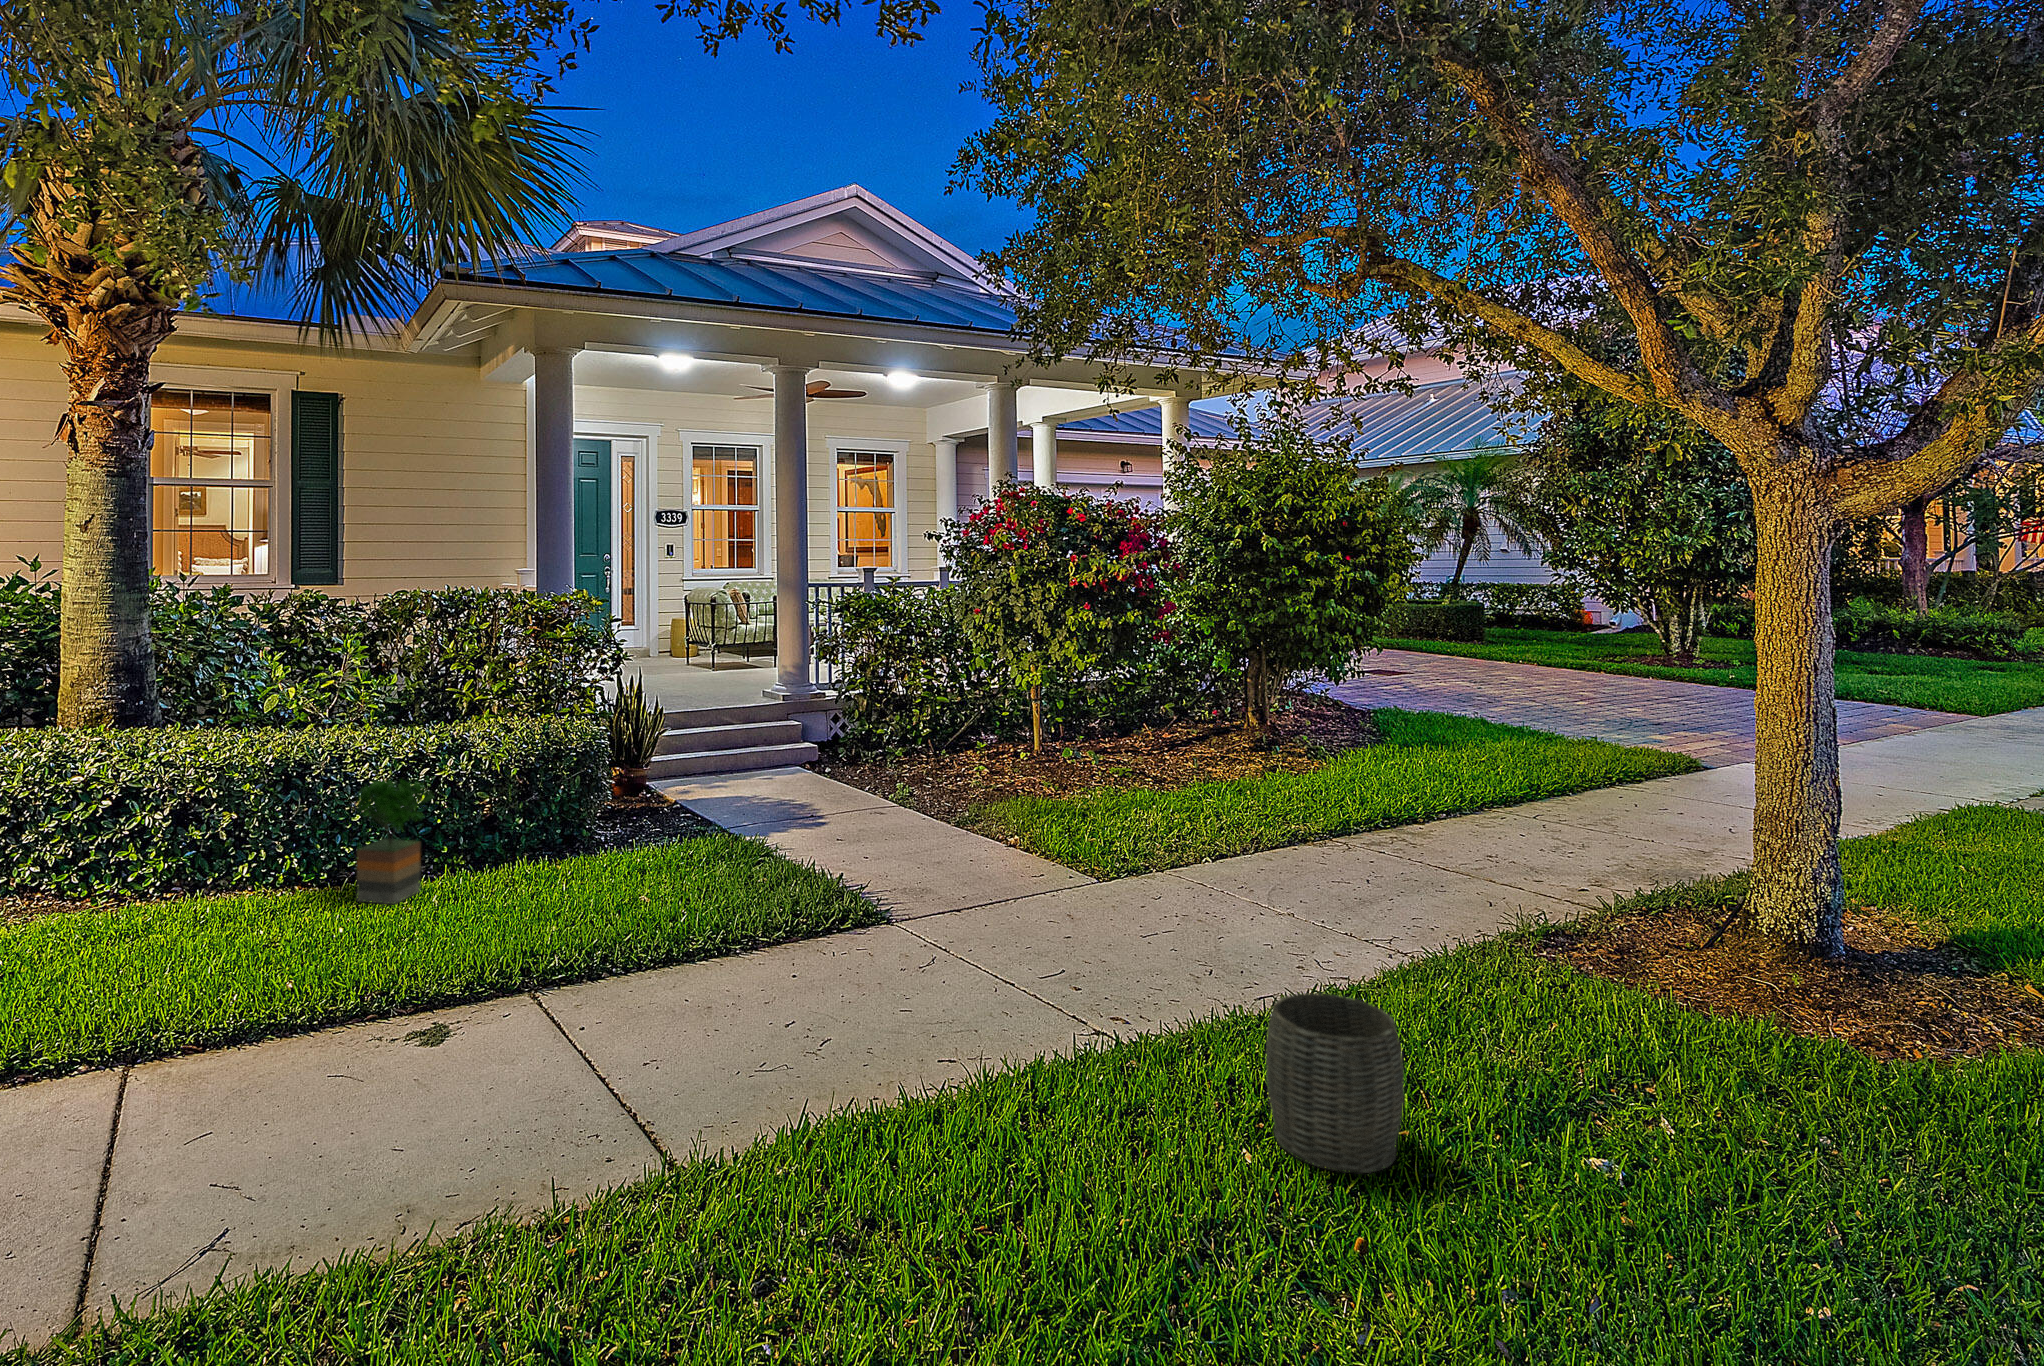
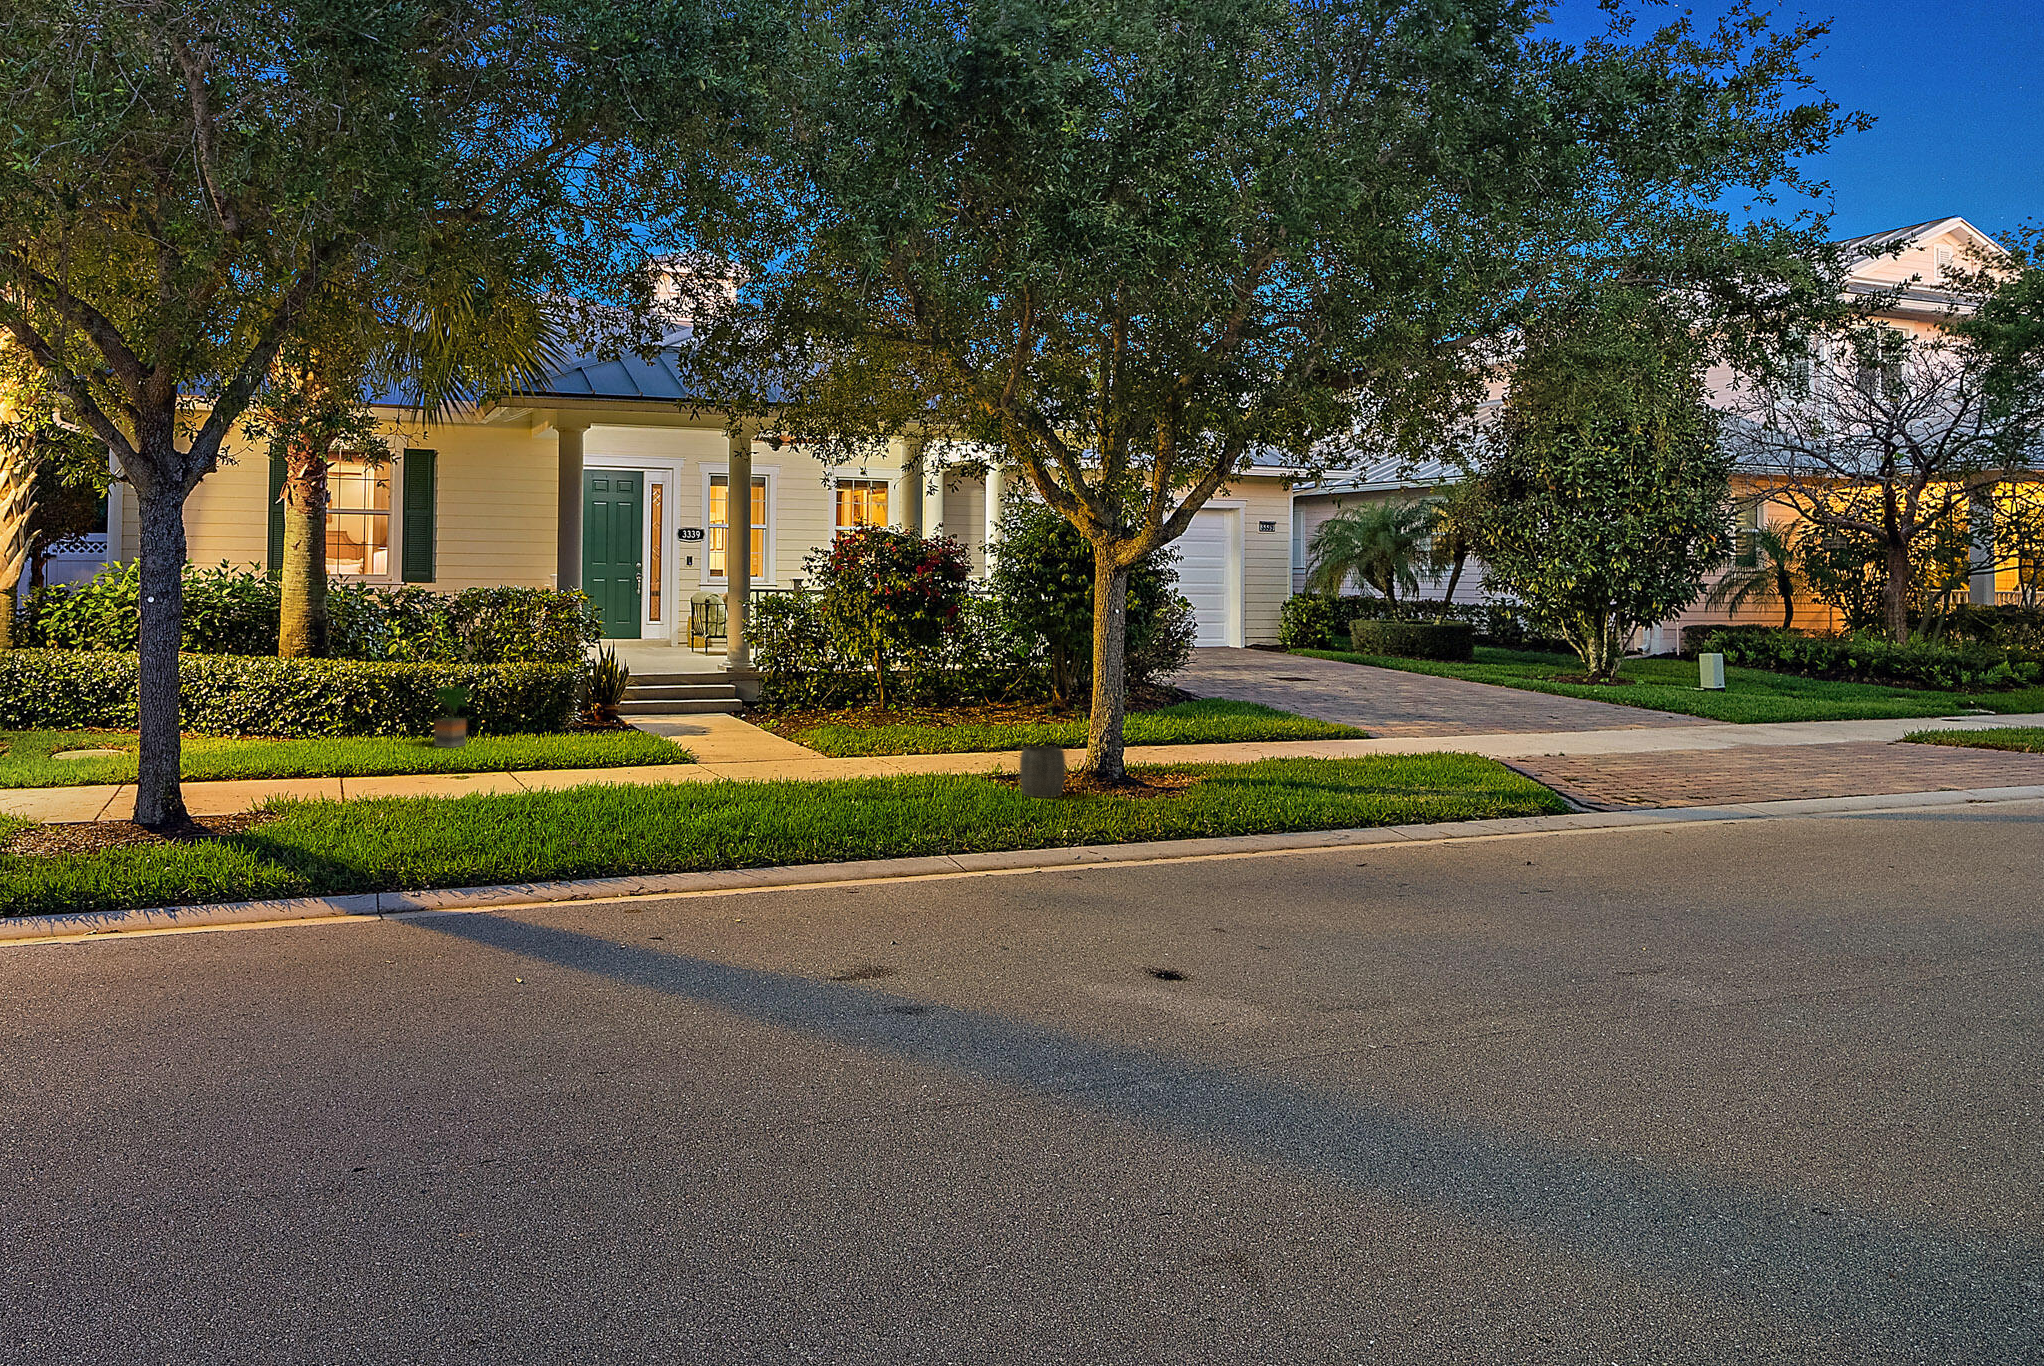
woven basket: present [1266,993,1404,1173] -> present [1020,746,1066,798]

